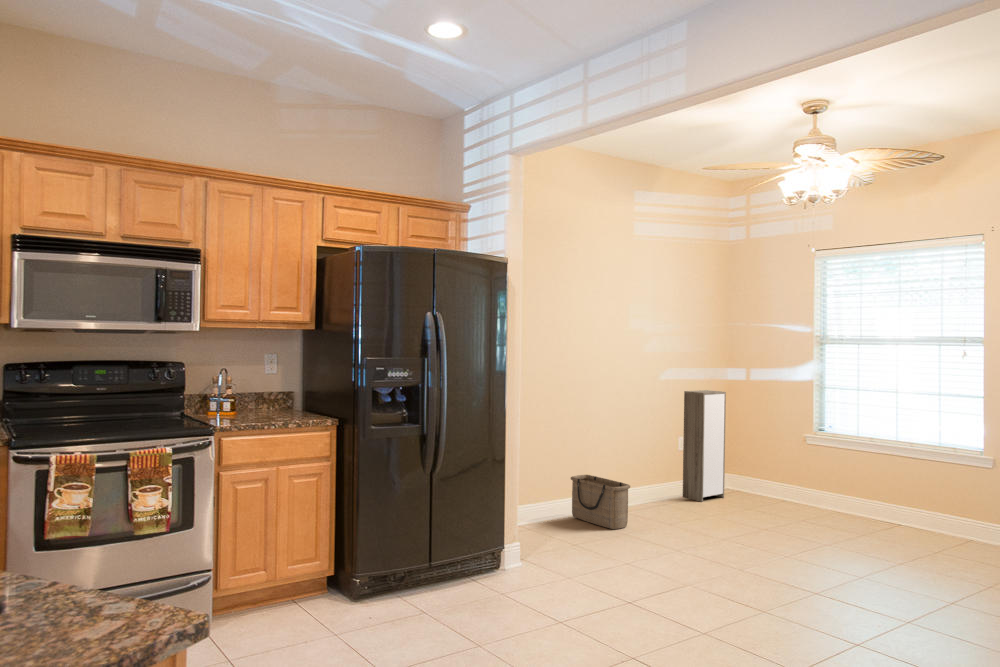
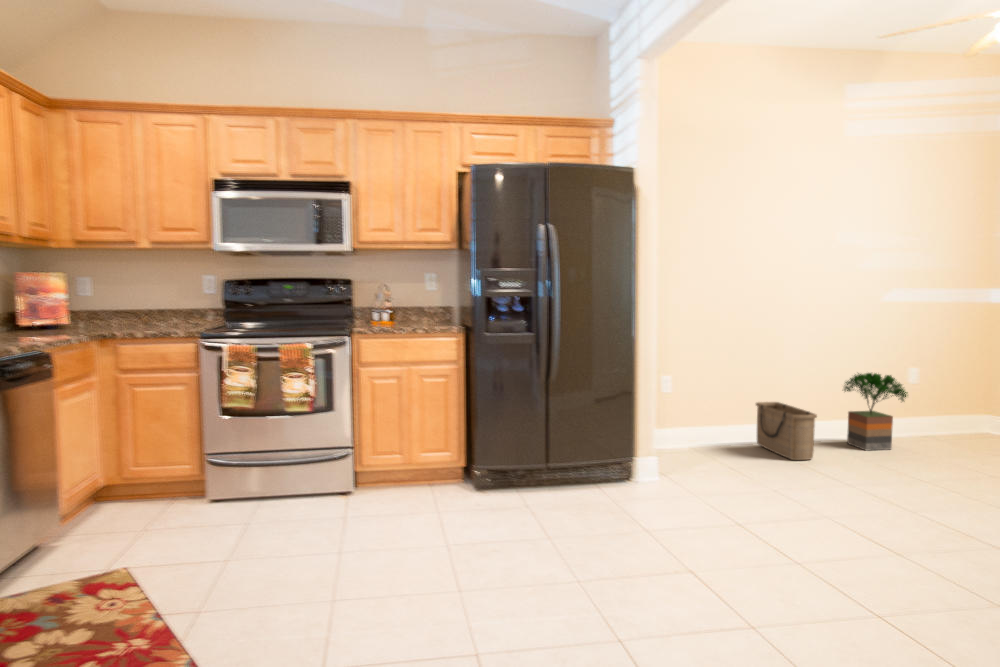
storage cabinet: present [683,390,726,502] -> none [915,315,981,444]
potted tree: none [634,442,688,513] -> present [844,373,908,450]

